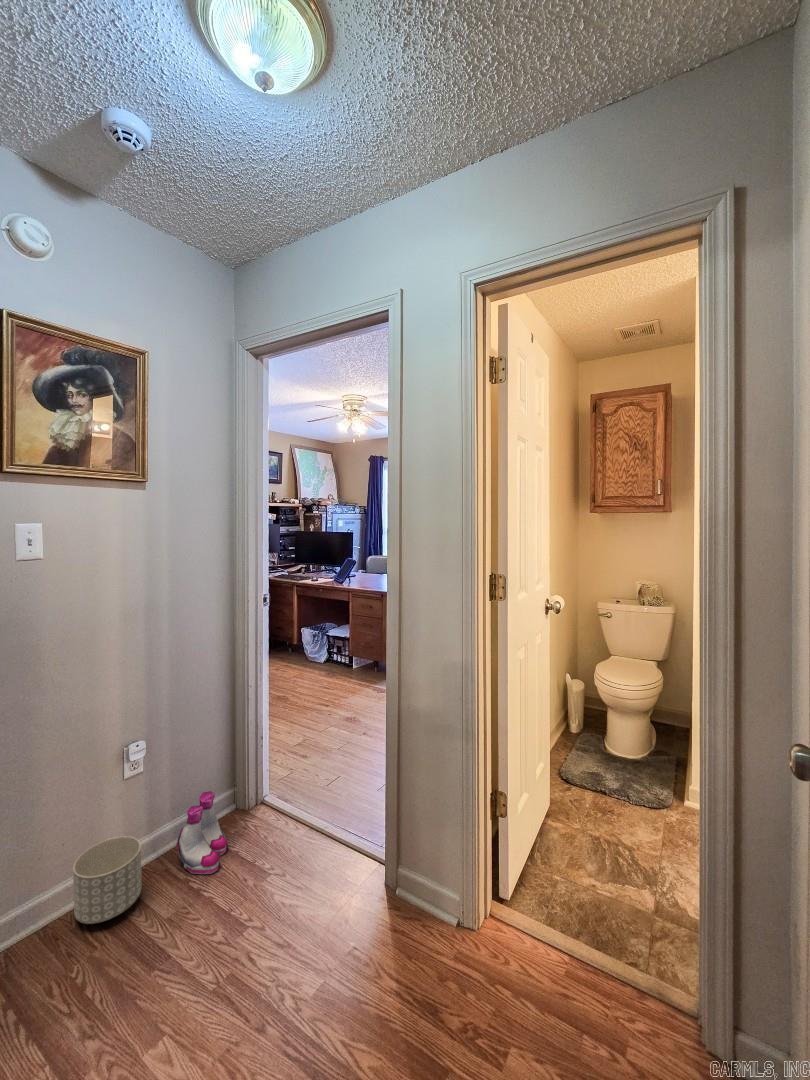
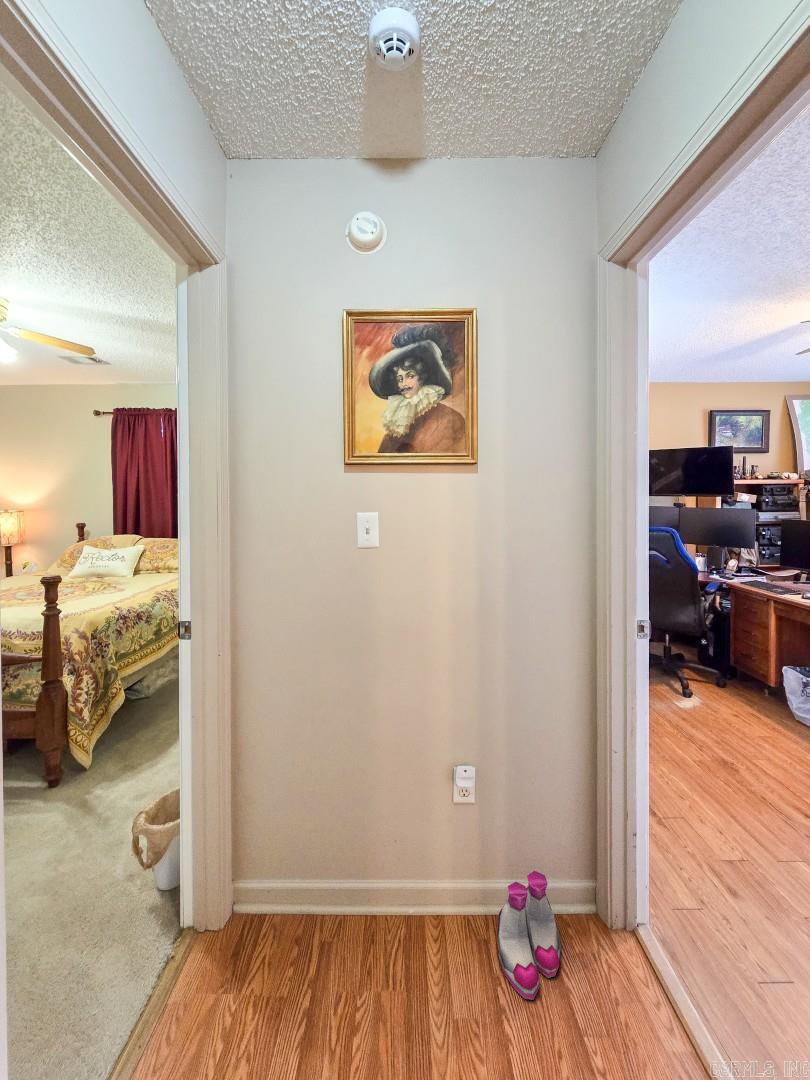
planter: present [73,836,142,924] -> none [386,862,450,965]

